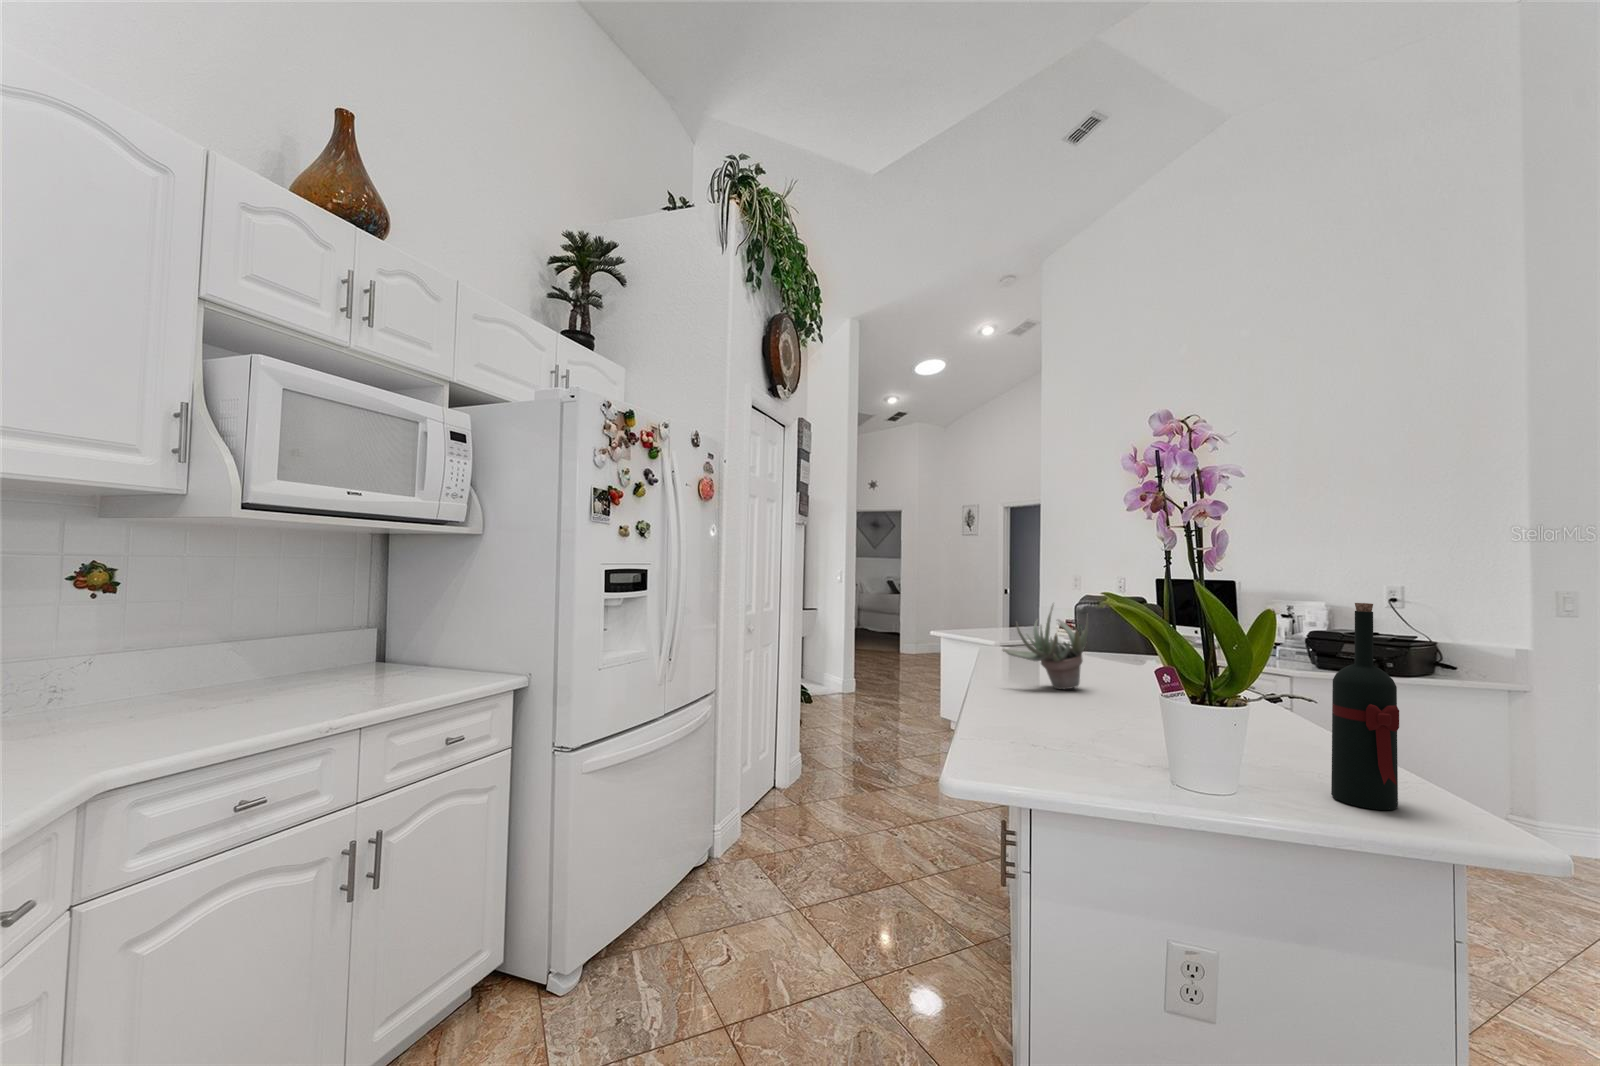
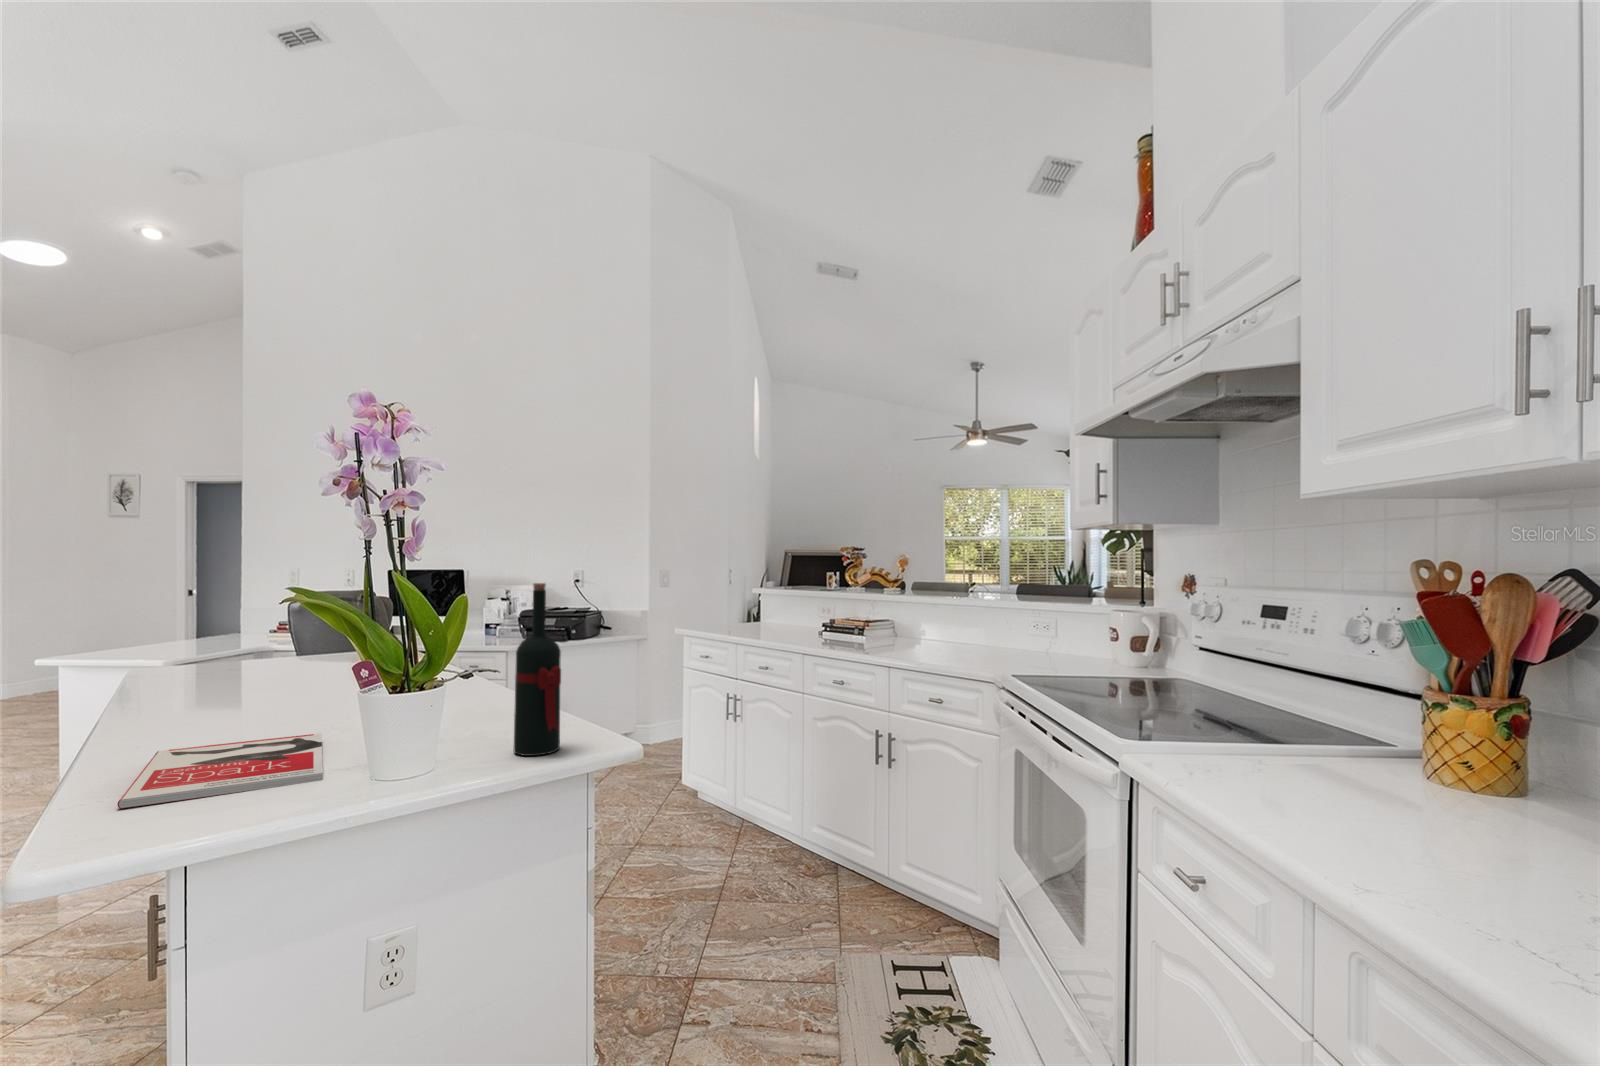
succulent plant: present [1003,604,1088,689] -> none [160,602,288,706]
book: none [984,714,1128,771] -> present [117,733,323,808]

